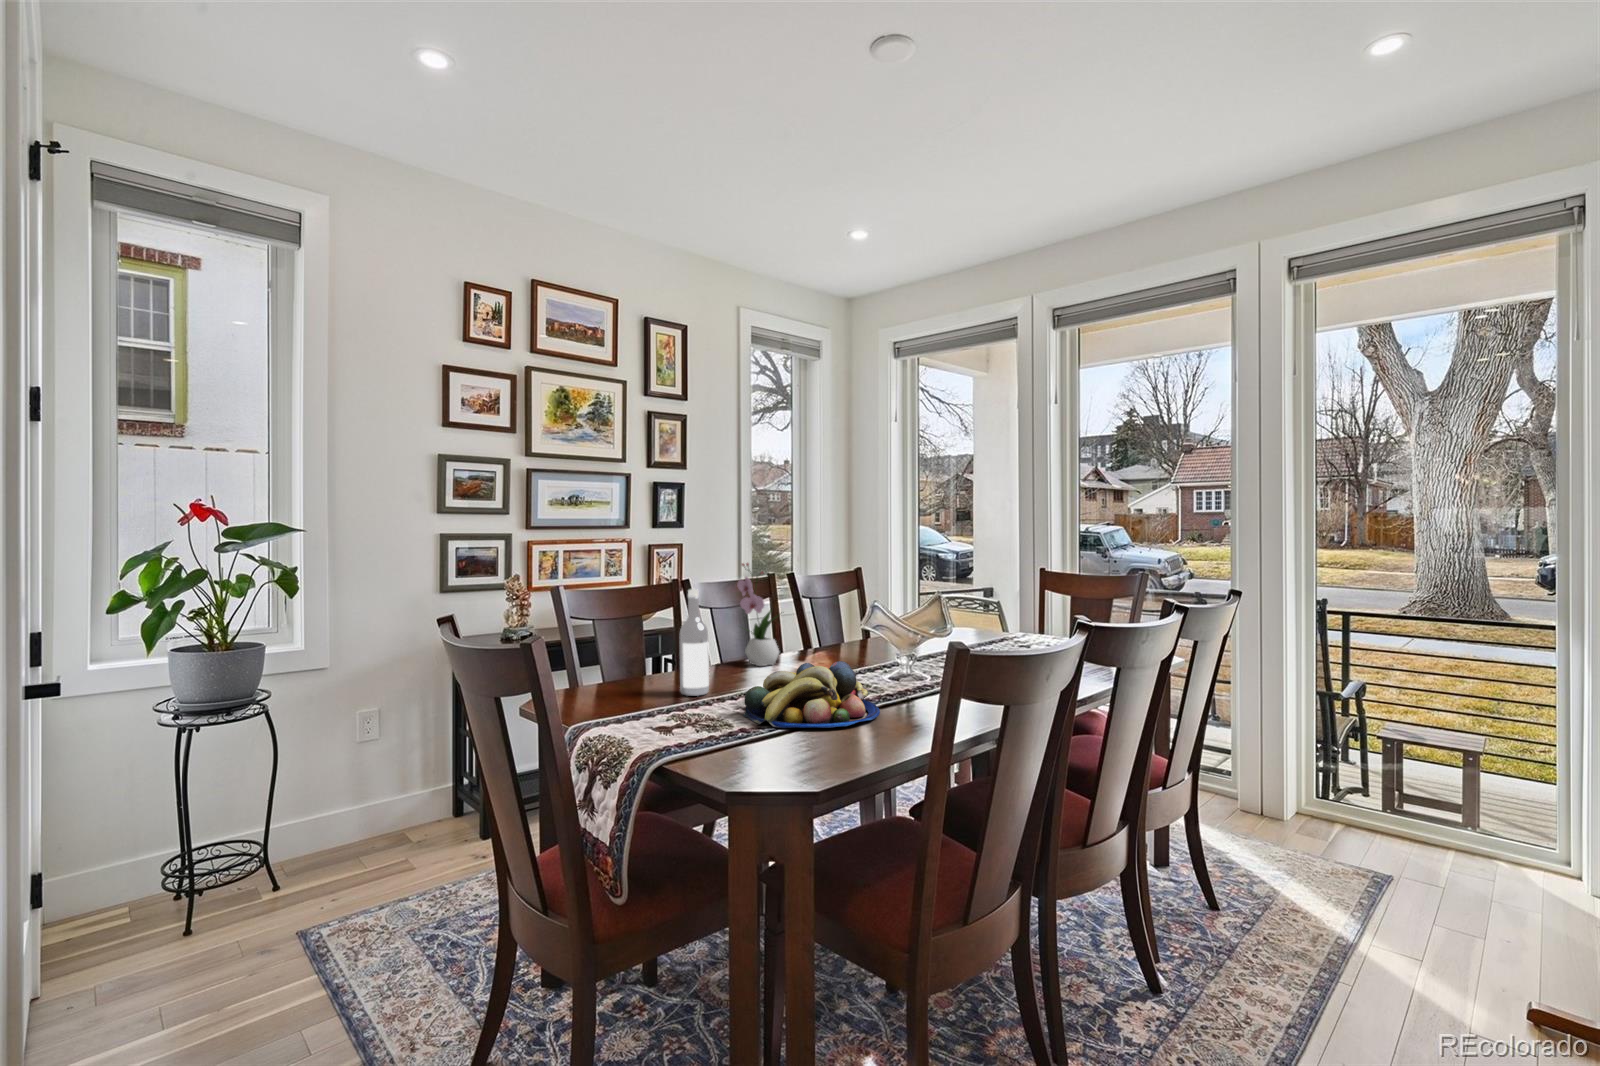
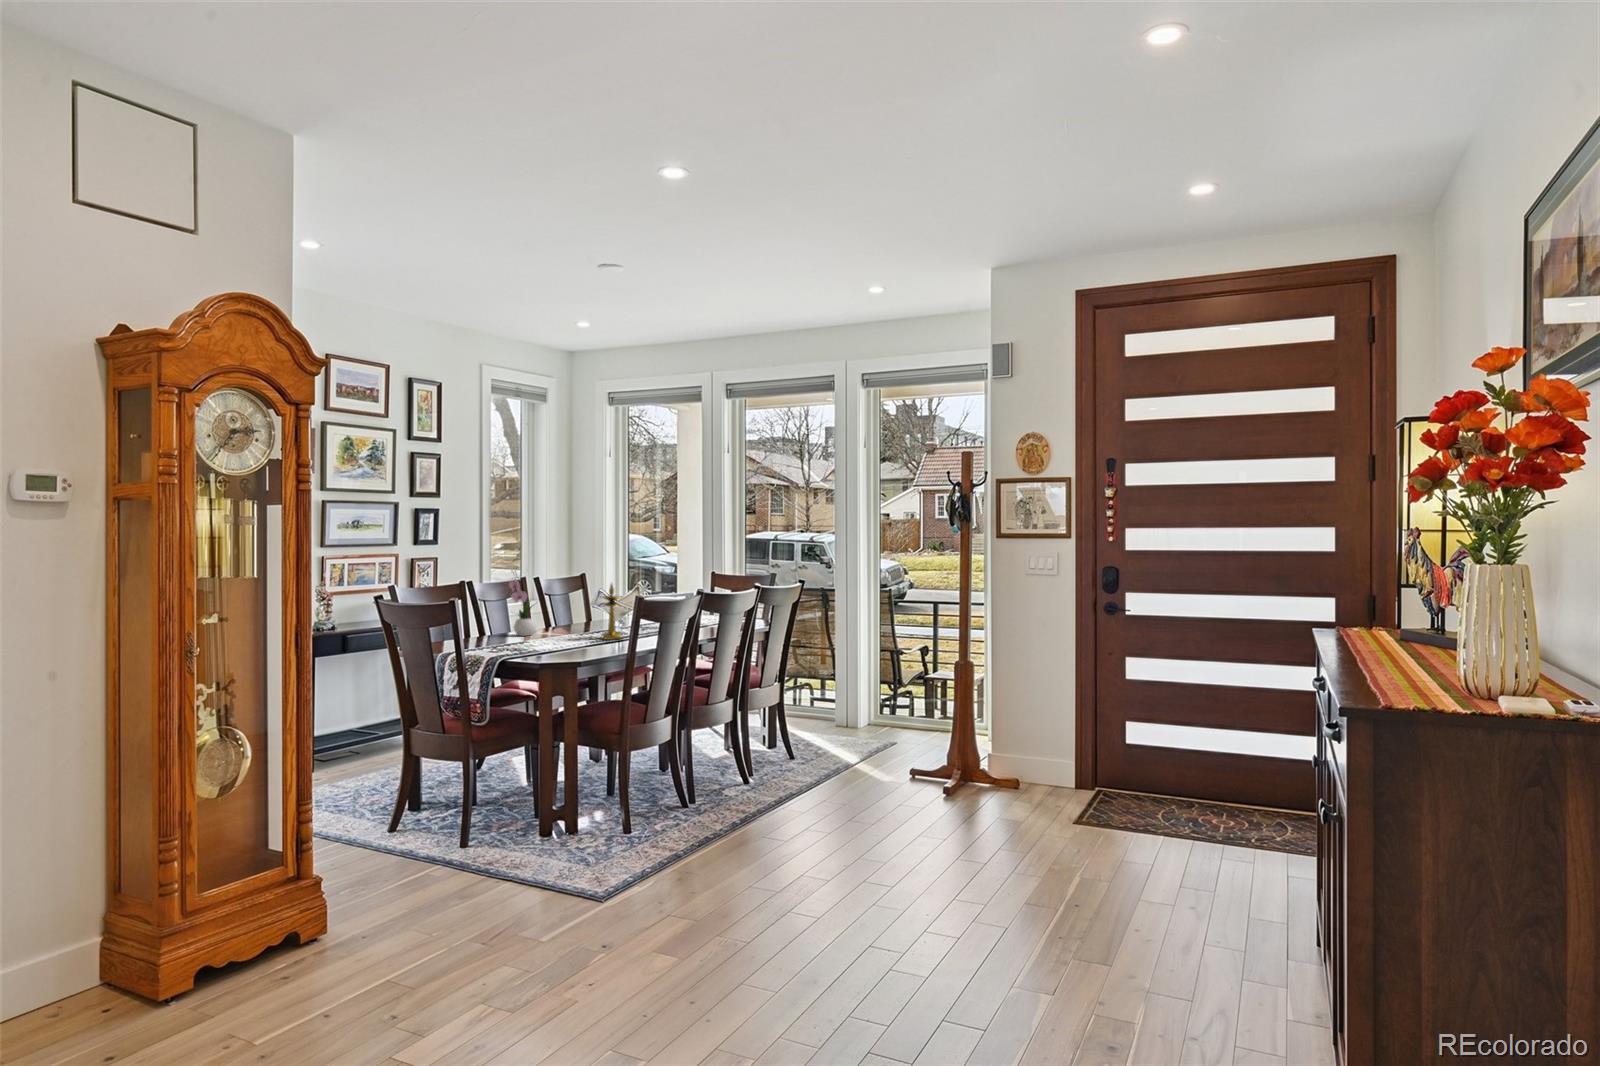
candlestick: none [876,584,916,683] -> present [601,584,622,640]
wine bottle: present [680,589,709,696] -> none [483,586,501,648]
fruit bowl: present [743,661,880,728] -> none [527,623,603,655]

